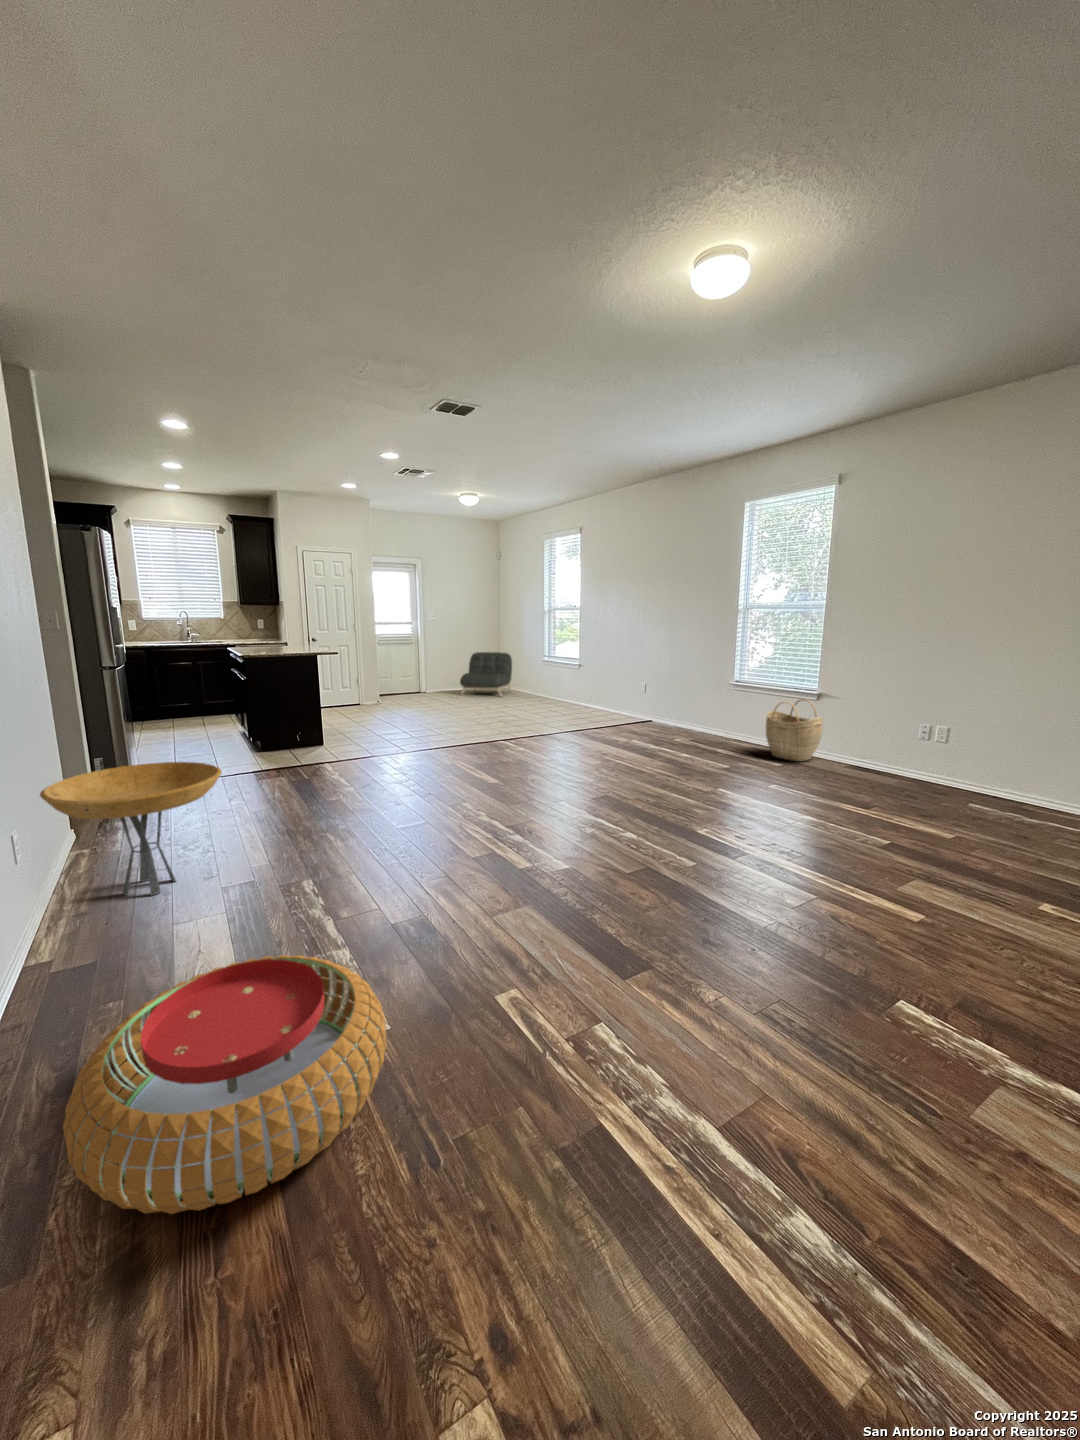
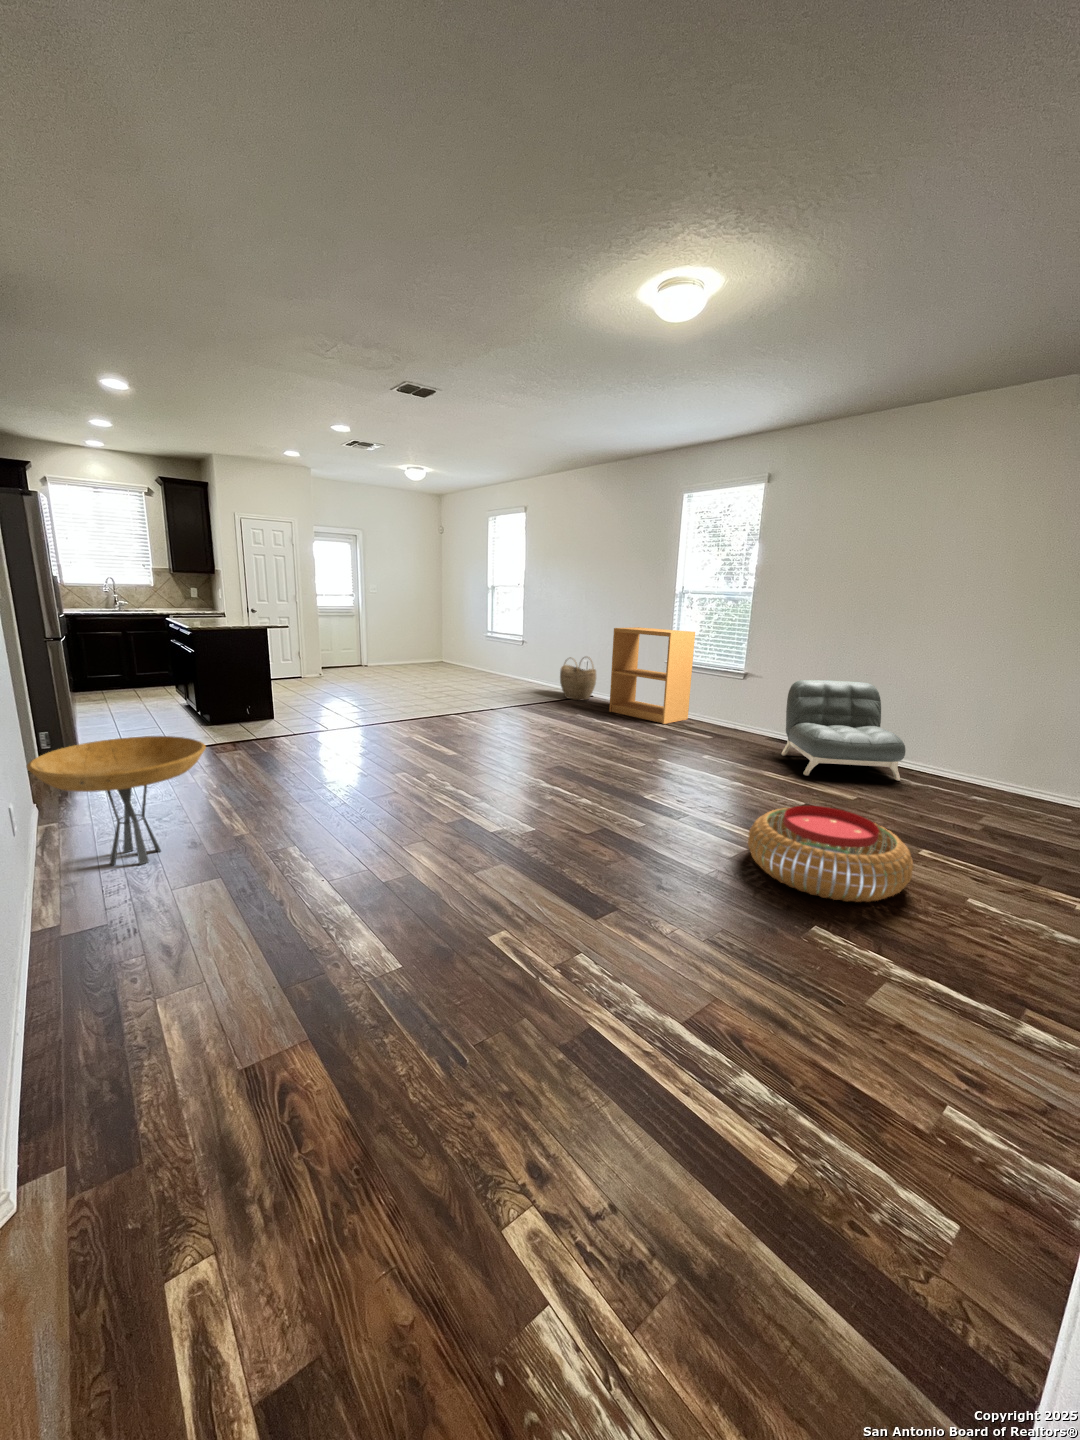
bookshelf: none [667,646,761,750] -> present [609,627,695,724]
armchair: present [460,652,512,696] -> present [782,680,906,781]
woven basket: present [766,699,823,762] -> present [560,657,596,700]
pouf: present [63,955,386,1214] -> present [748,806,914,902]

